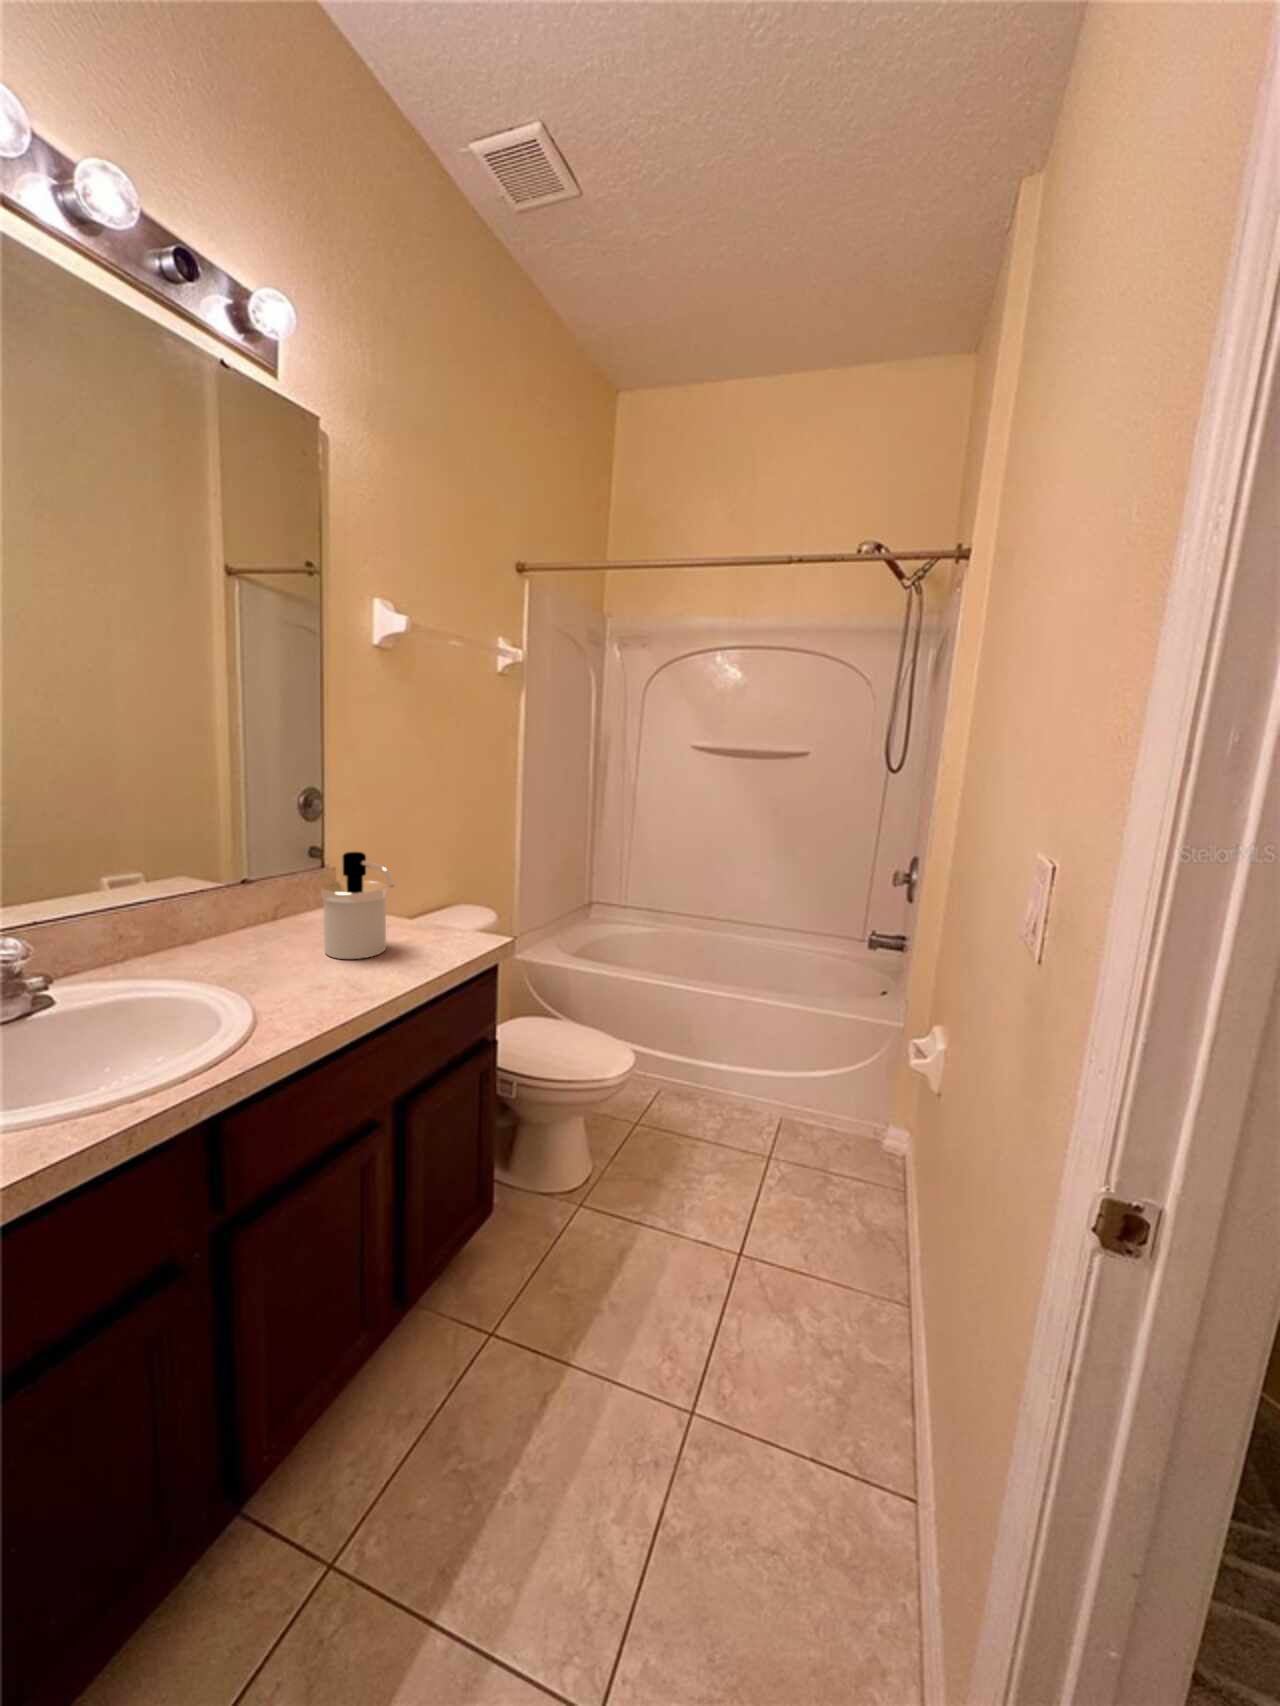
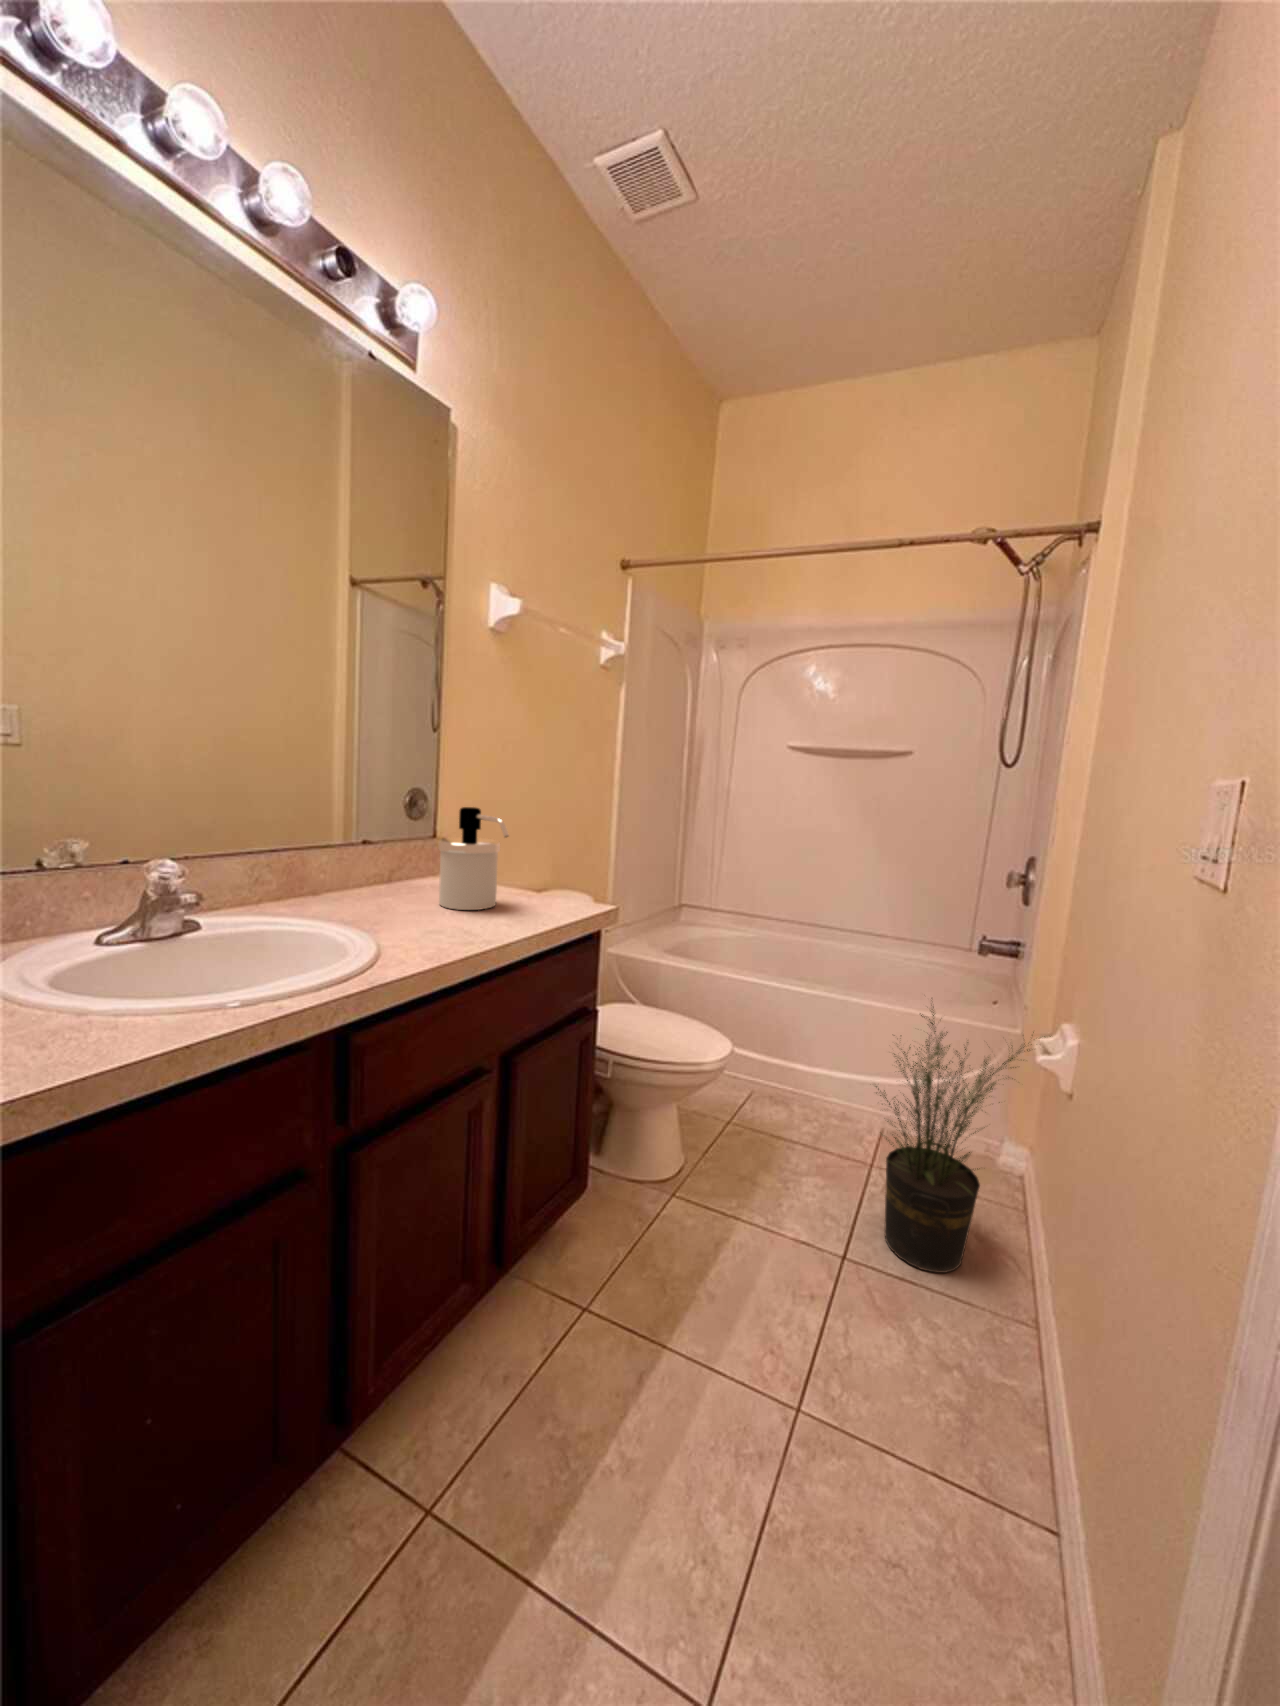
potted plant: none [756,1002,924,1262] -> present [875,1007,1051,1273]

